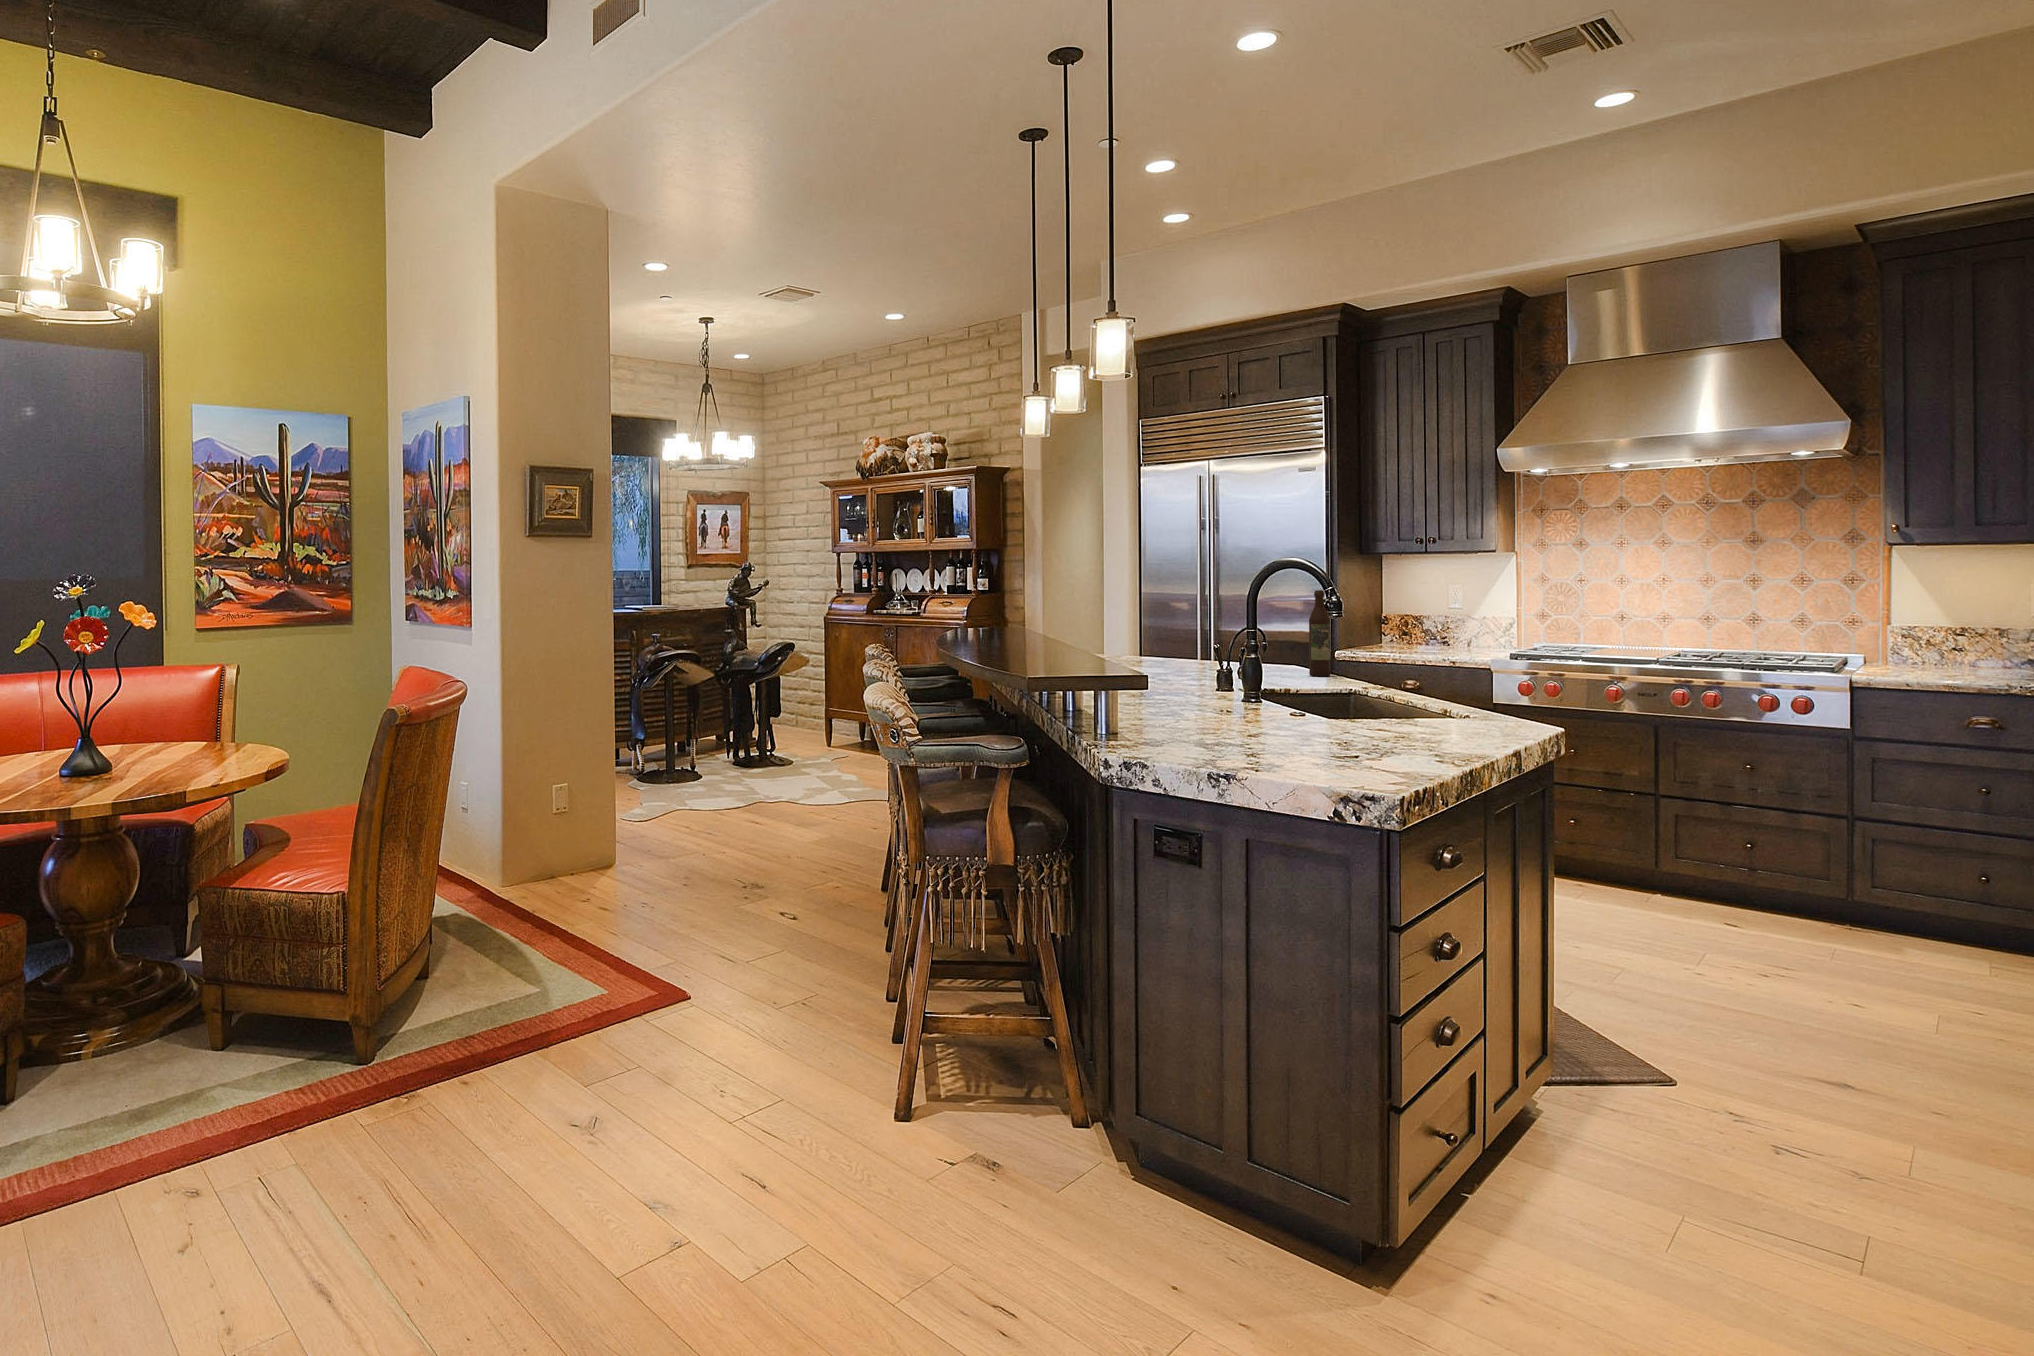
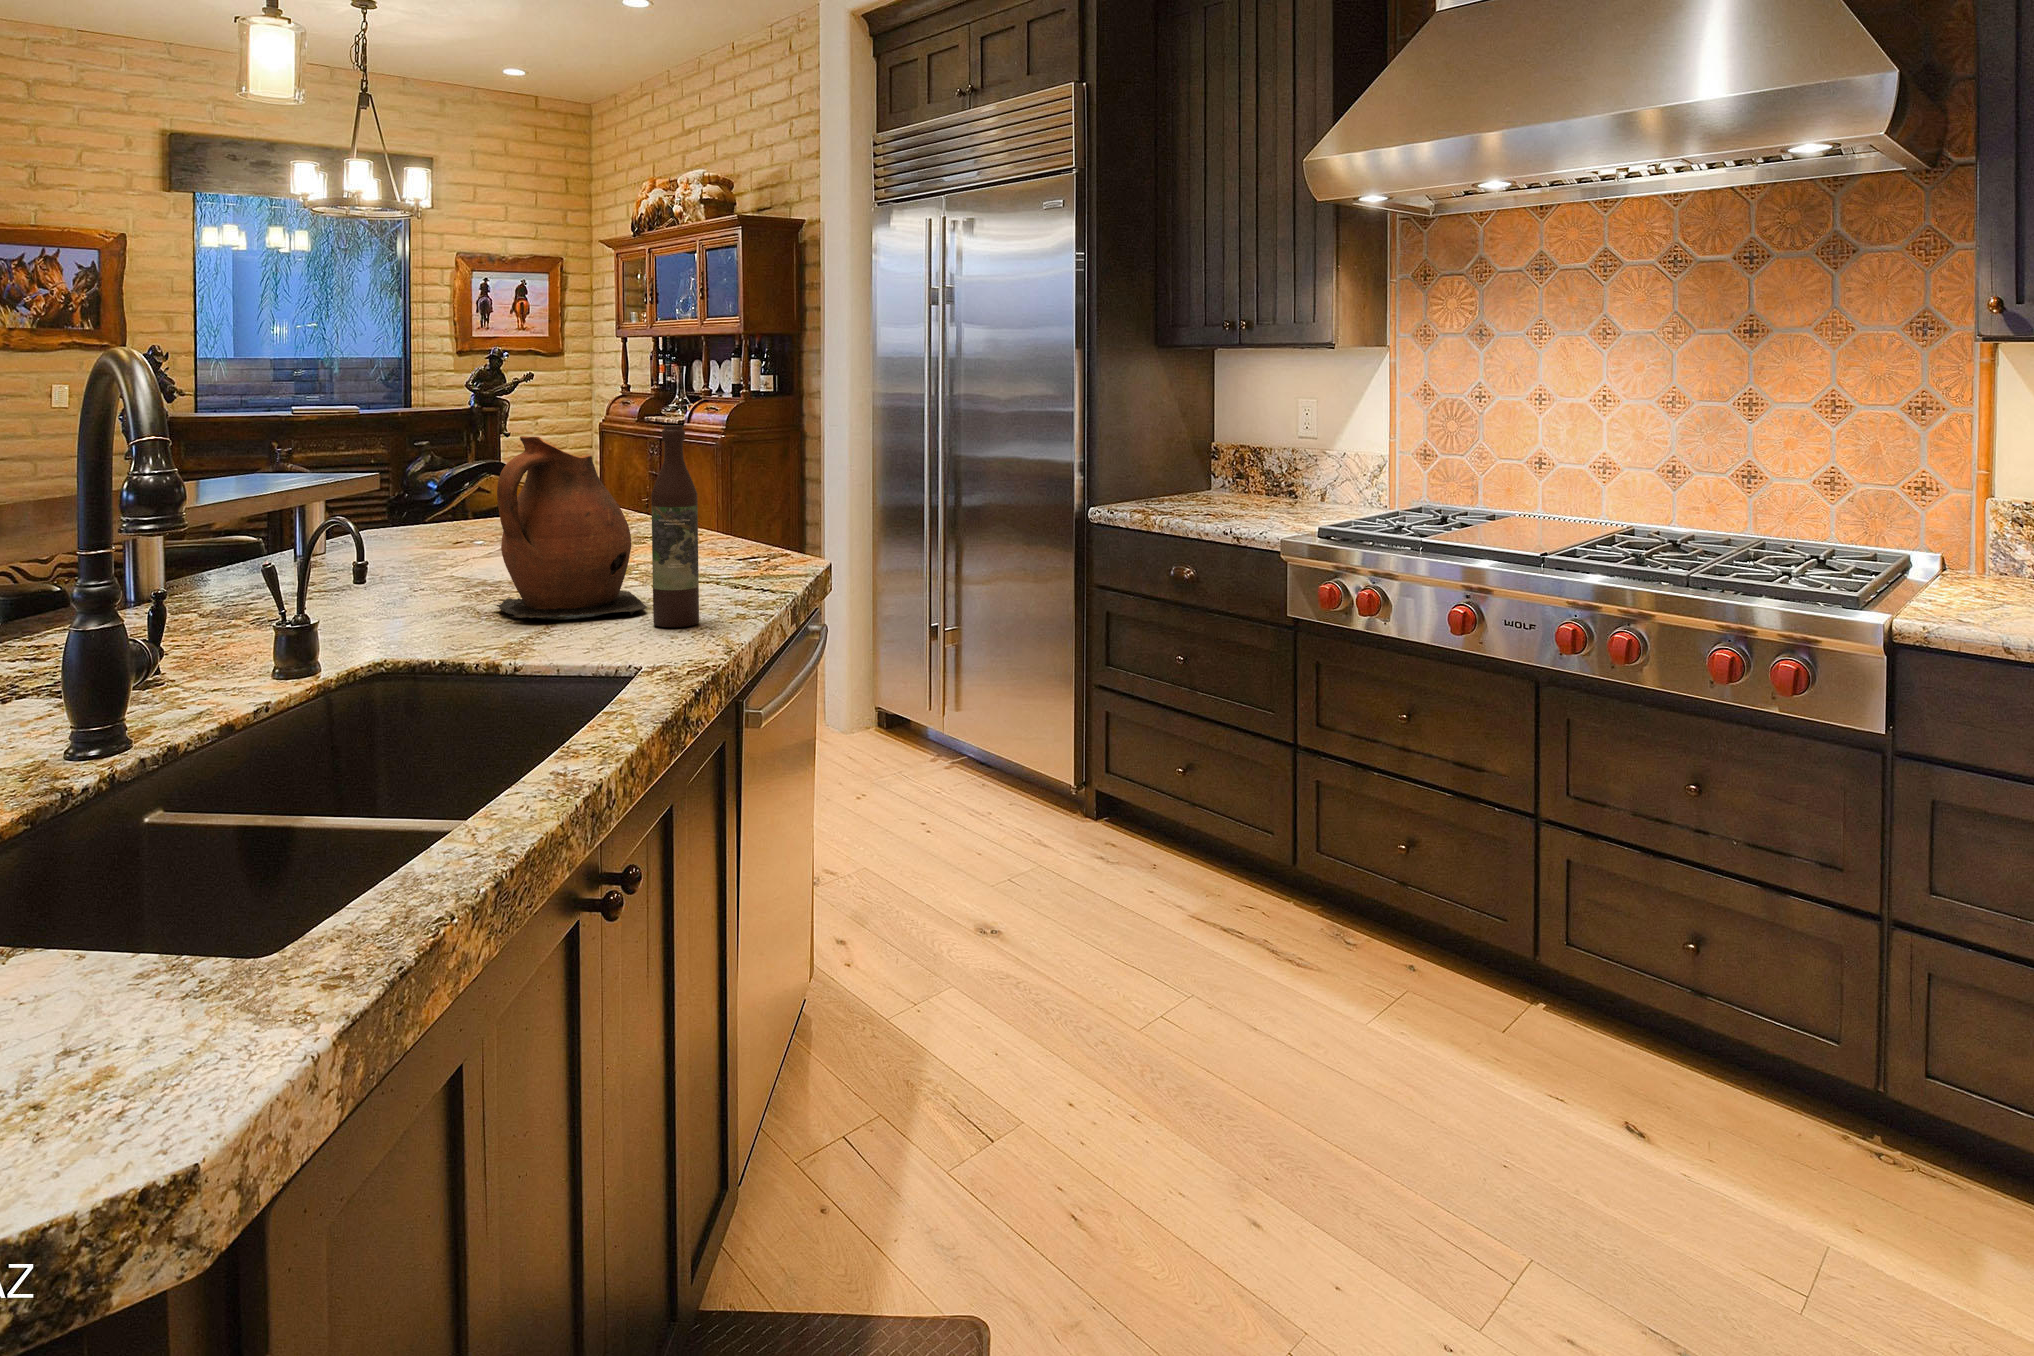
ceramic pitcher: none [1212,596,1291,674] -> present [494,436,647,618]

